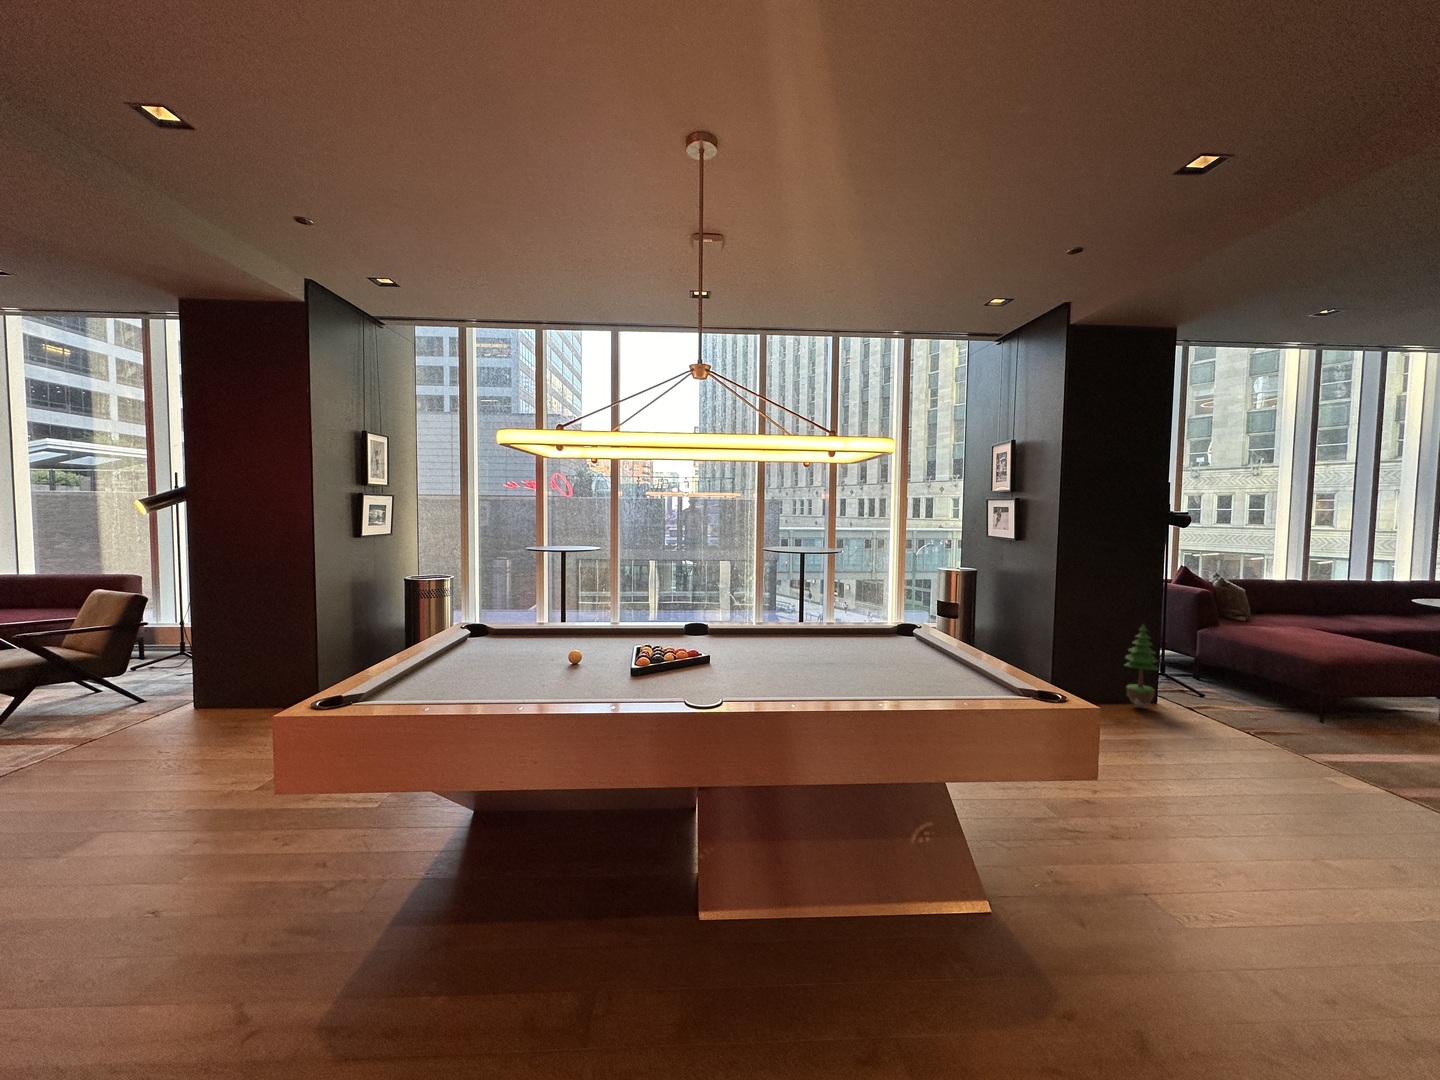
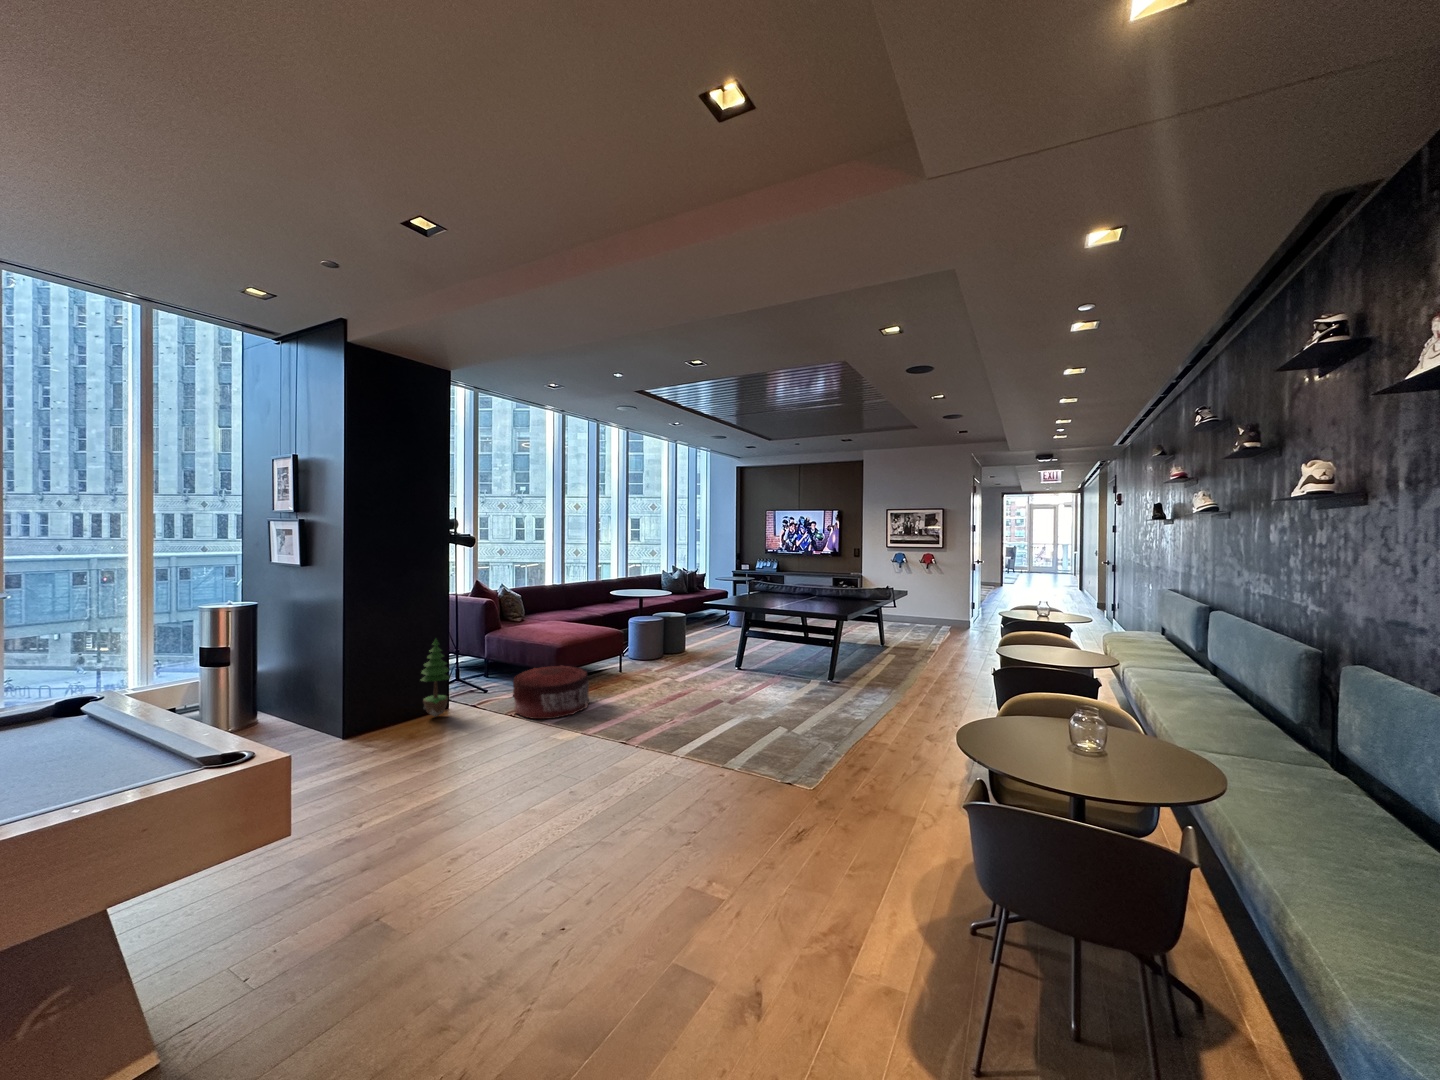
pouf: none [1243,681,1373,754] -> present [513,665,590,719]

